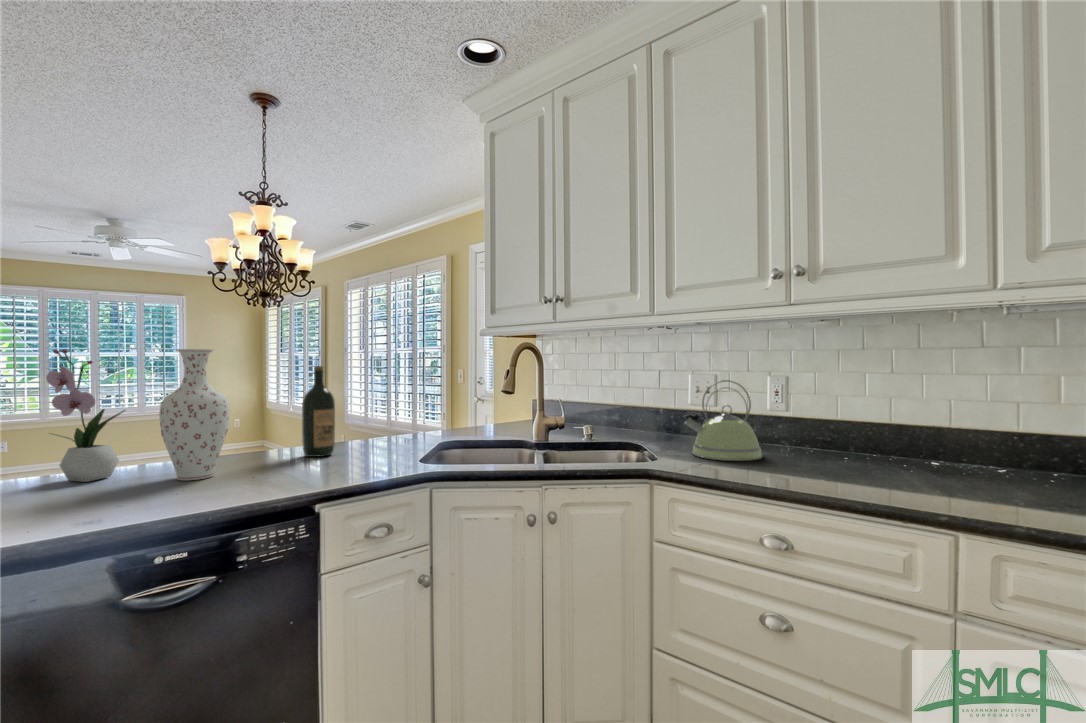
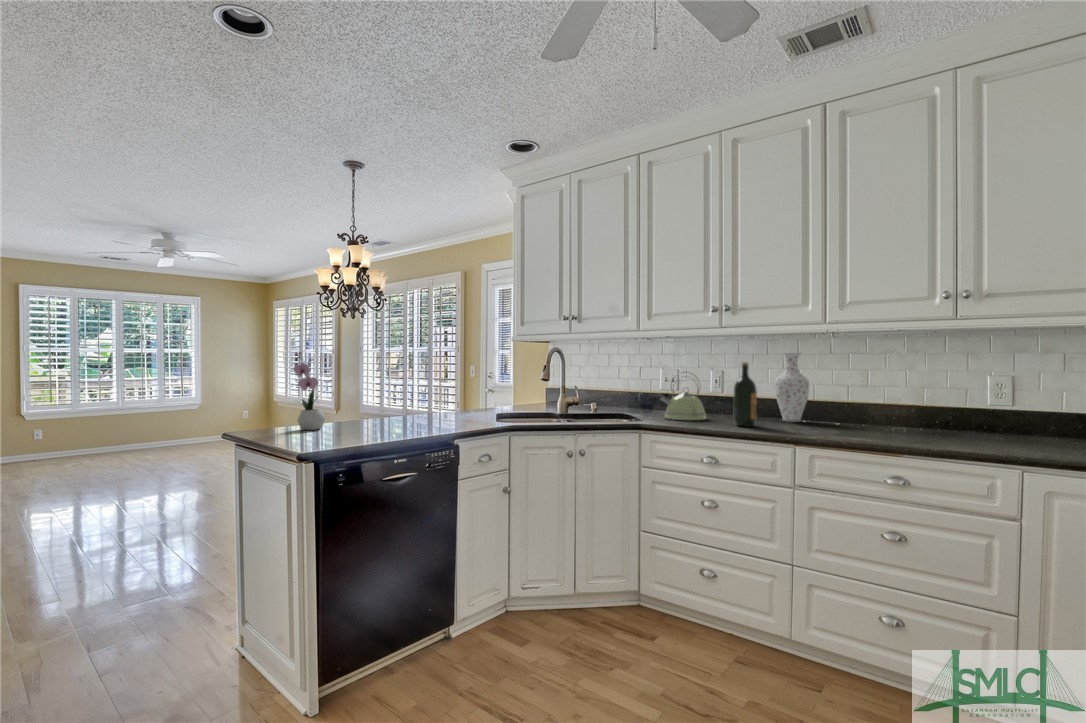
vase: present [159,349,230,480] -> present [775,352,809,422]
wine bottle: present [302,366,335,457] -> present [734,363,757,426]

